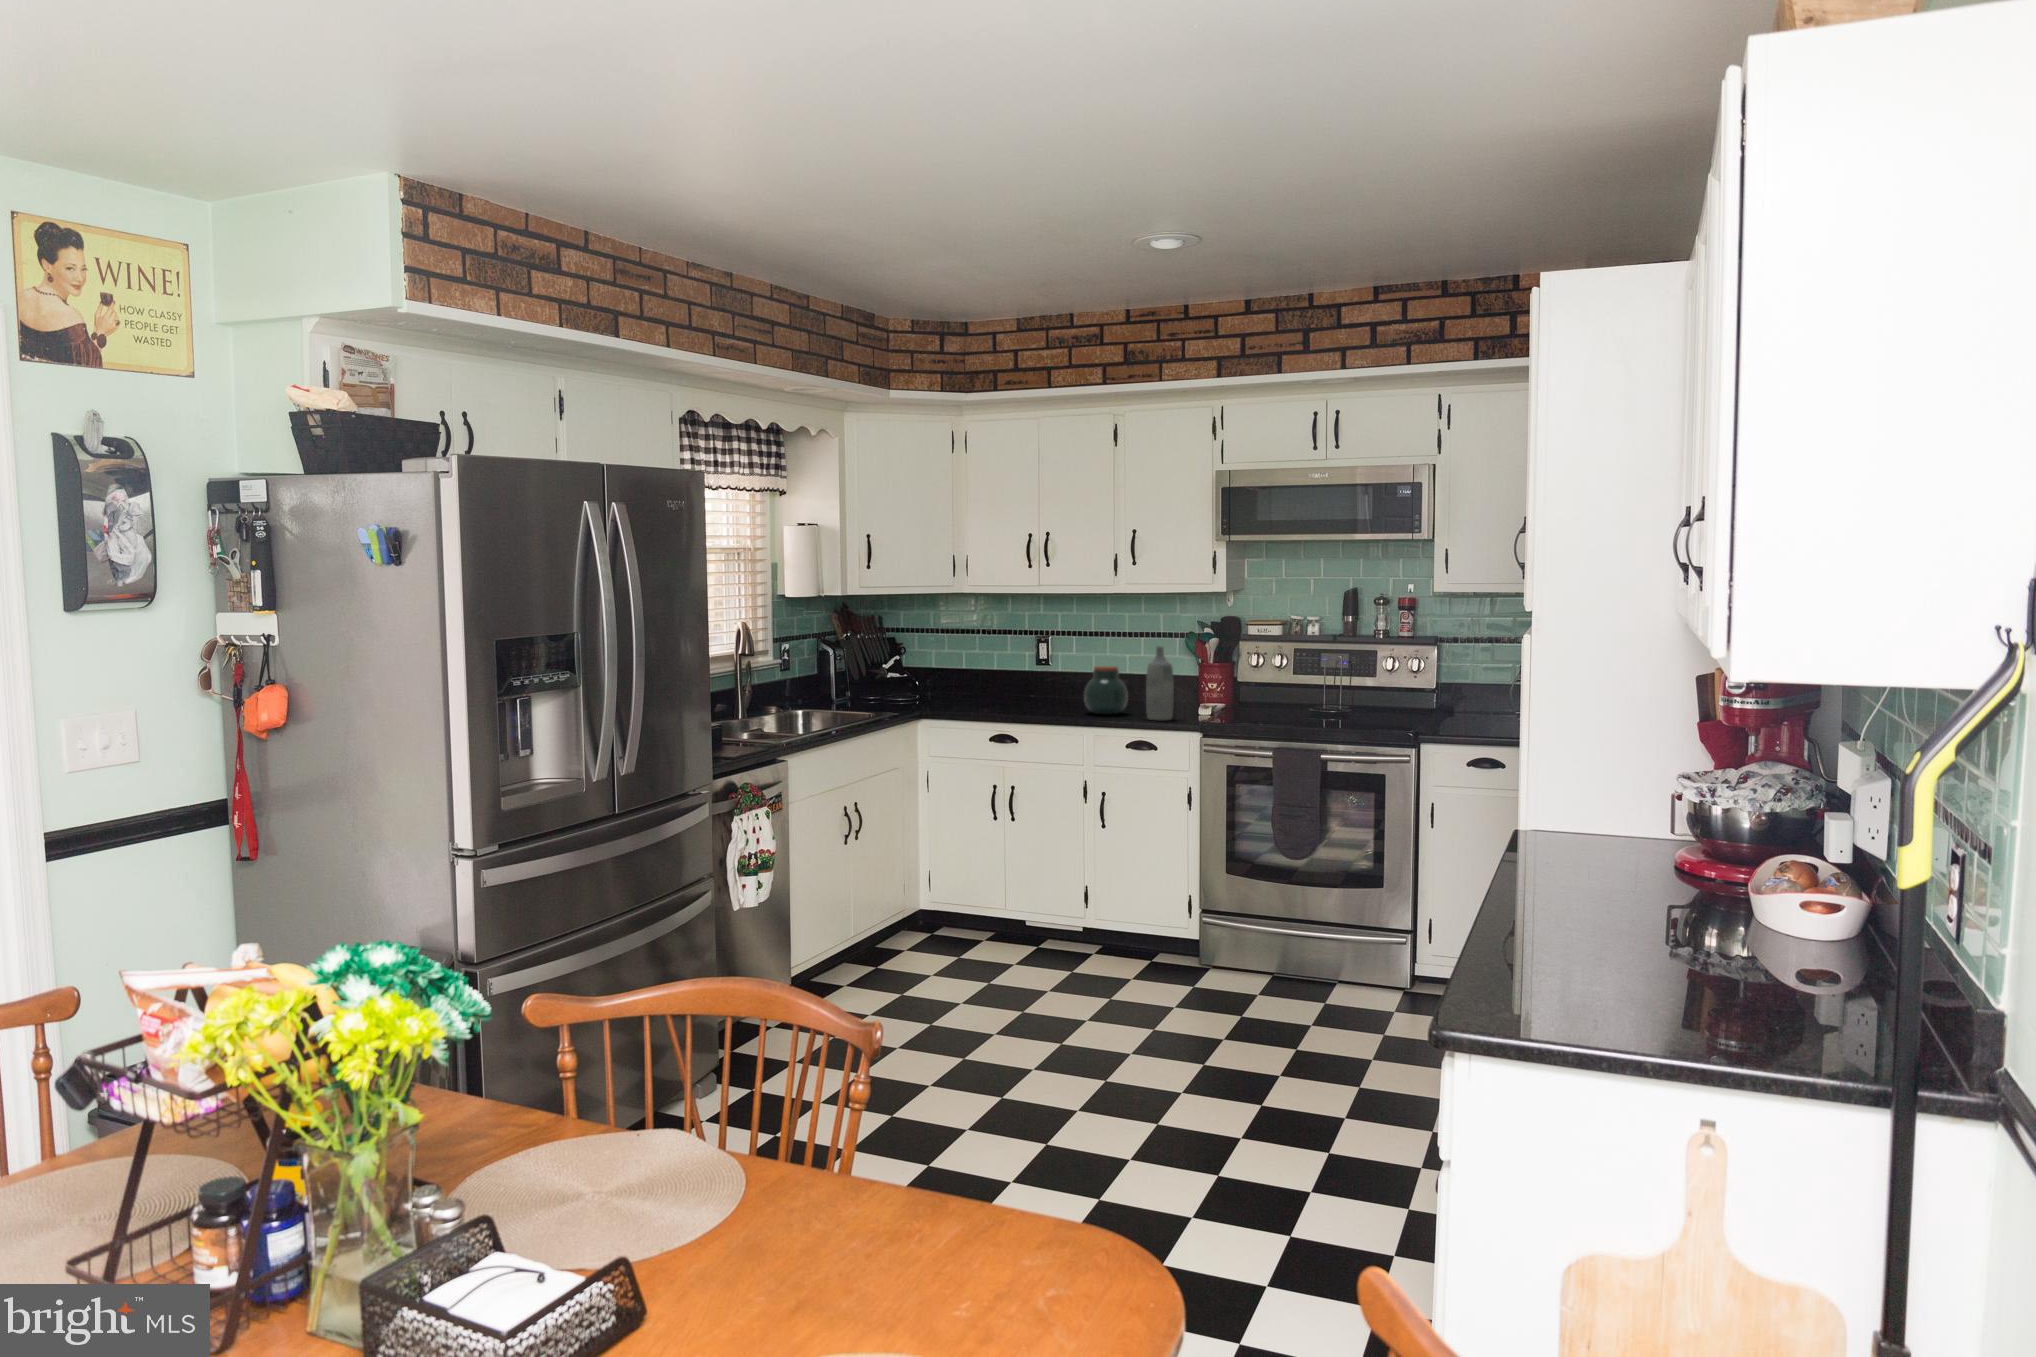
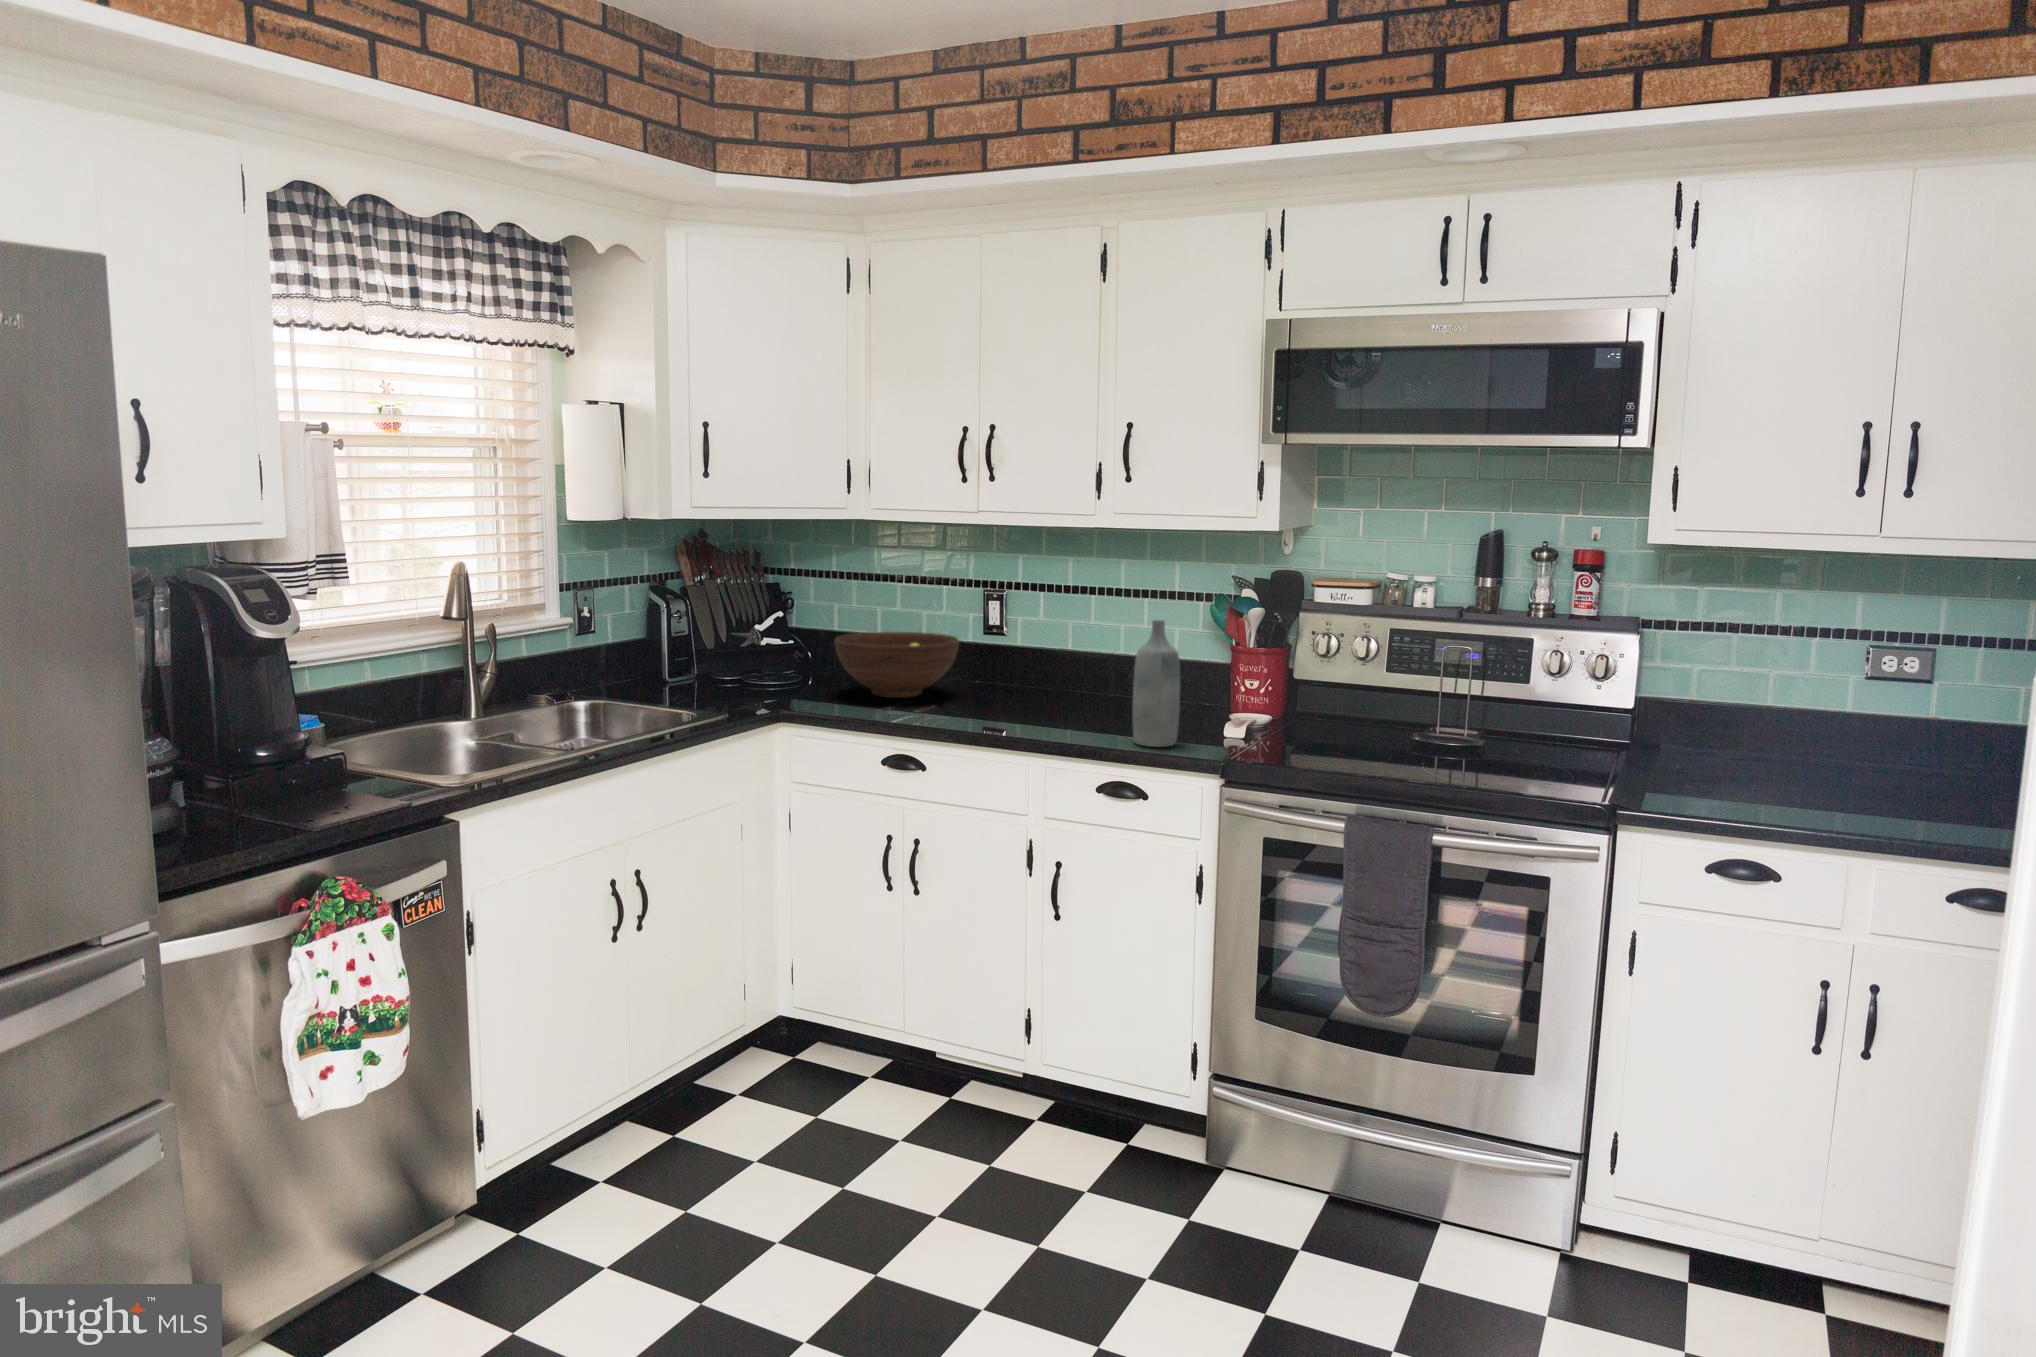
fruit bowl: none [951,666,1028,705] -> present [835,632,959,698]
jar: present [1084,666,1128,714] -> none [1036,646,1108,728]

